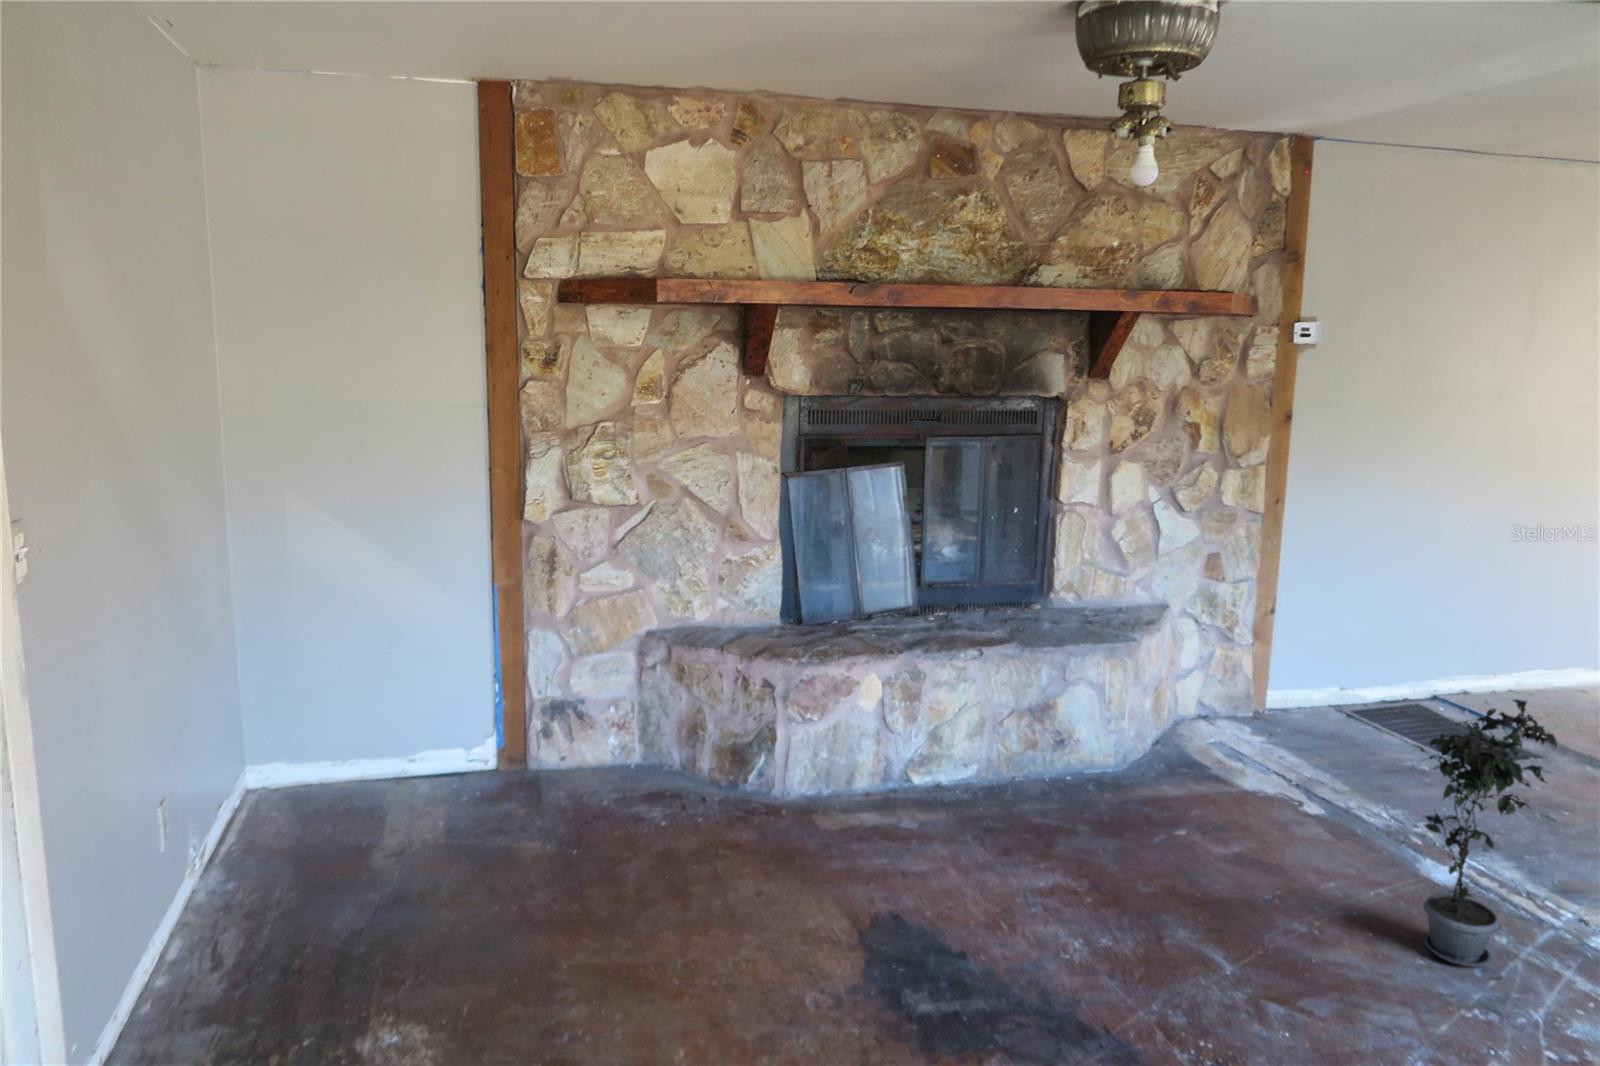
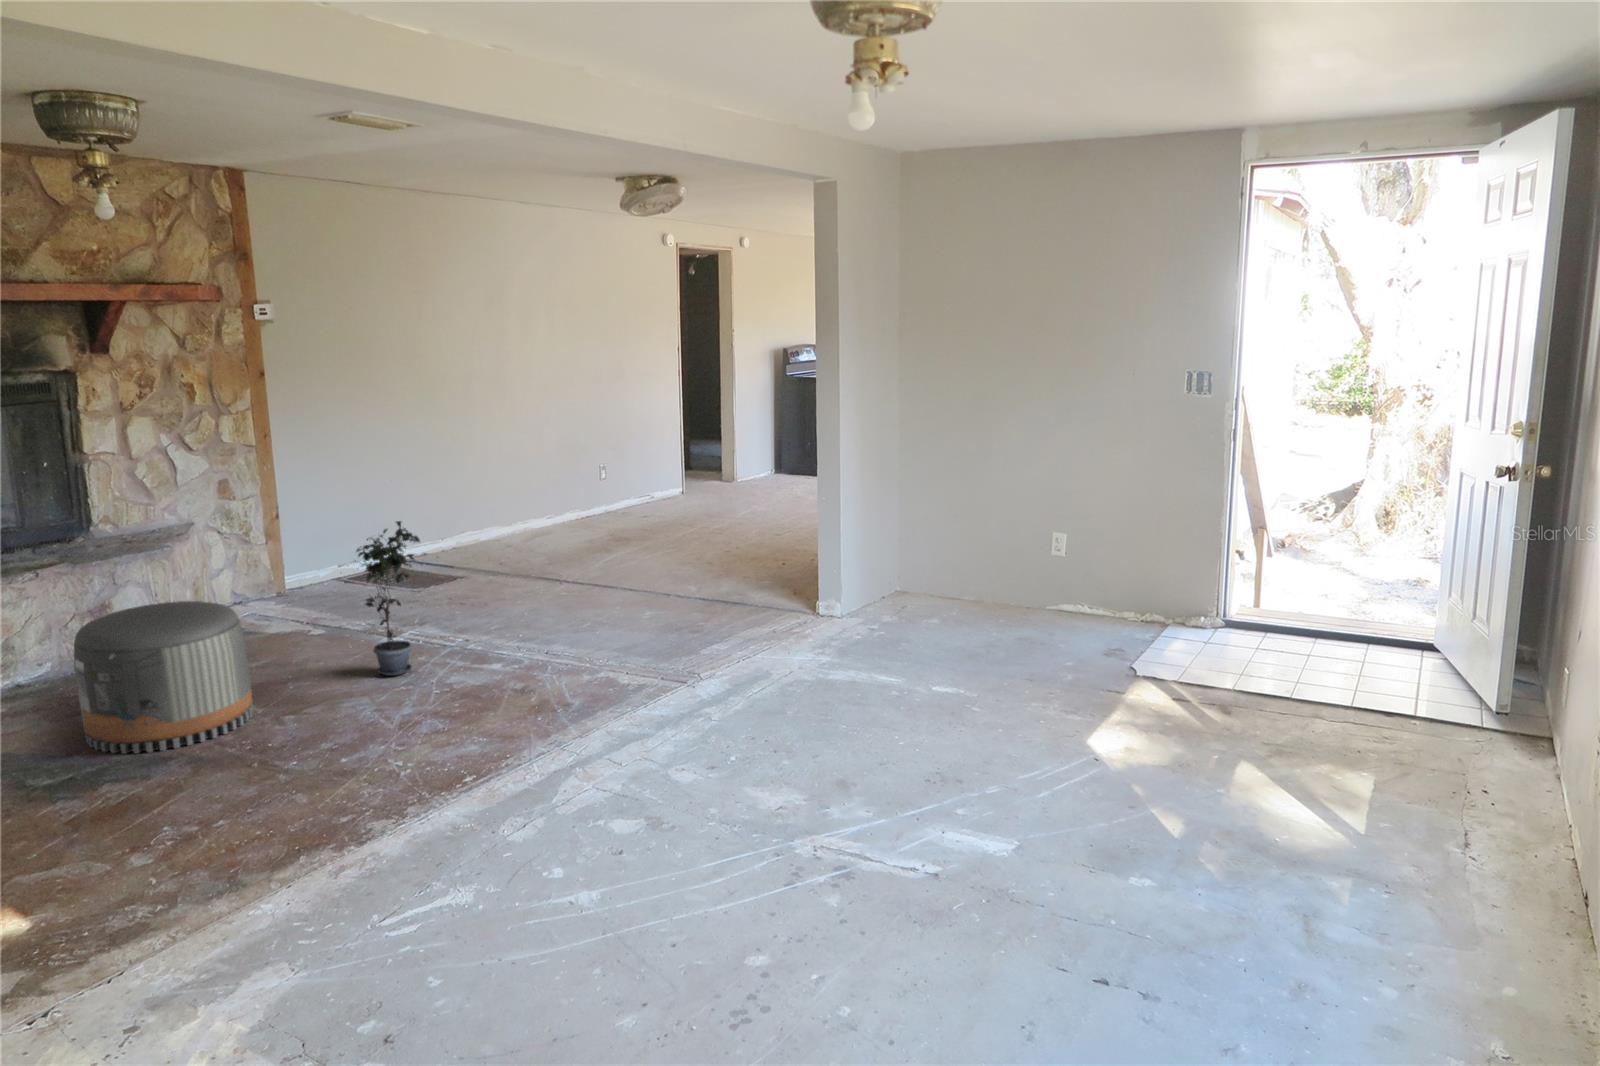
pouf: none [990,745,1226,999] -> present [74,601,253,754]

